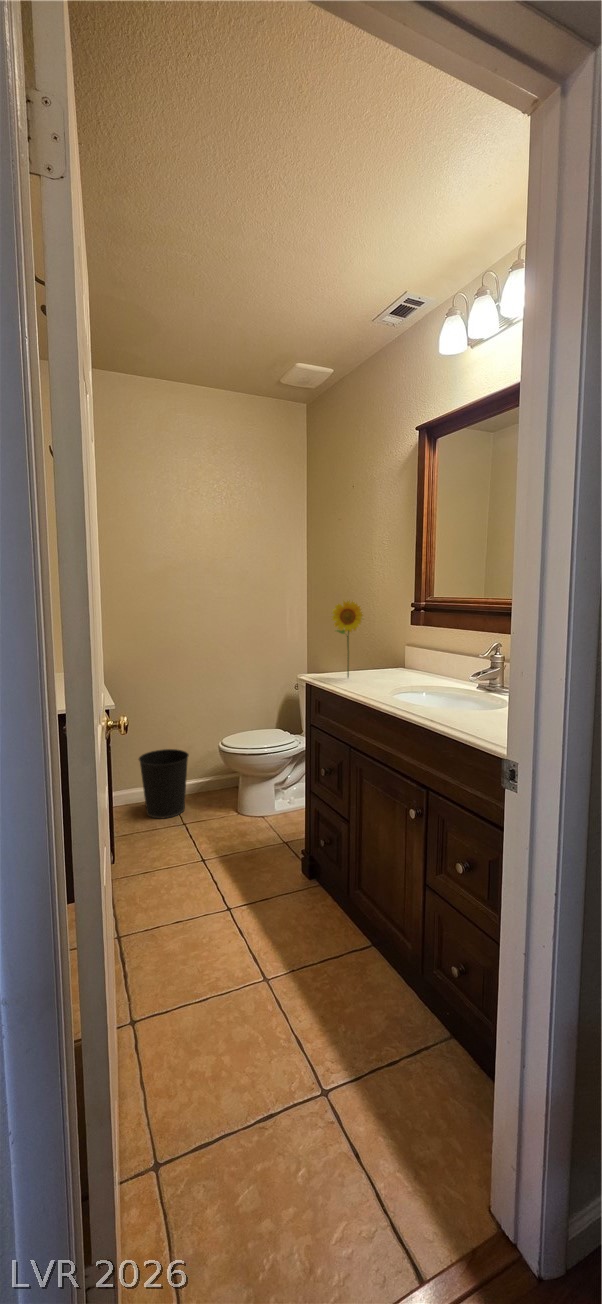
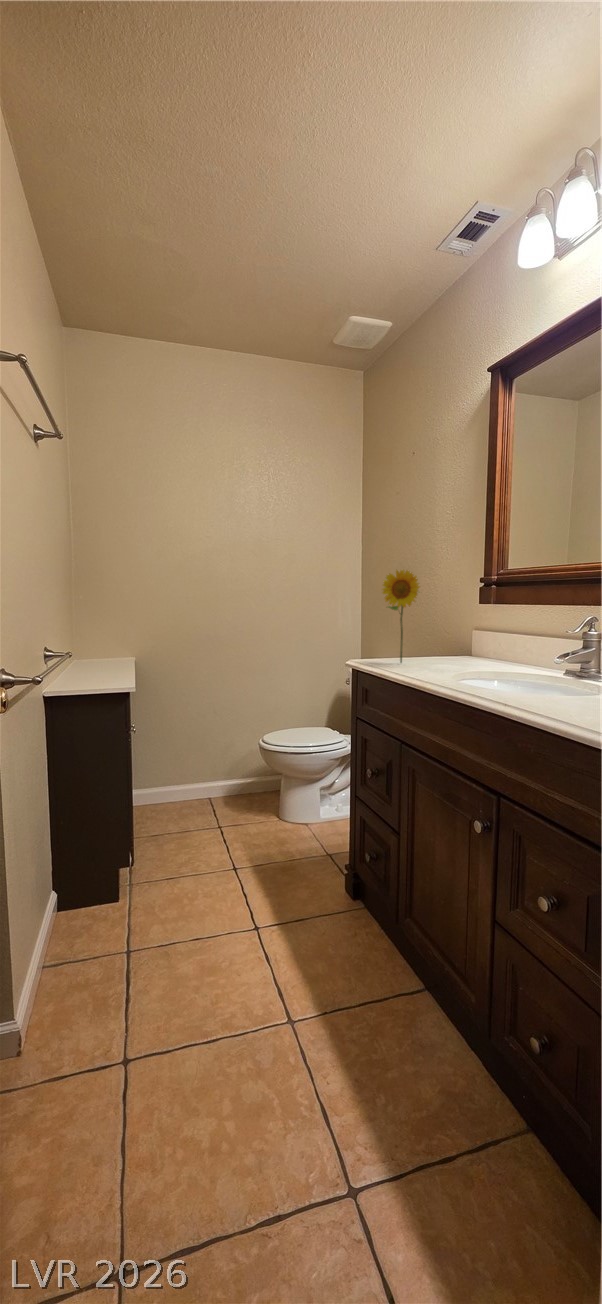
wastebasket: present [139,749,189,818] -> none [172,746,226,821]

